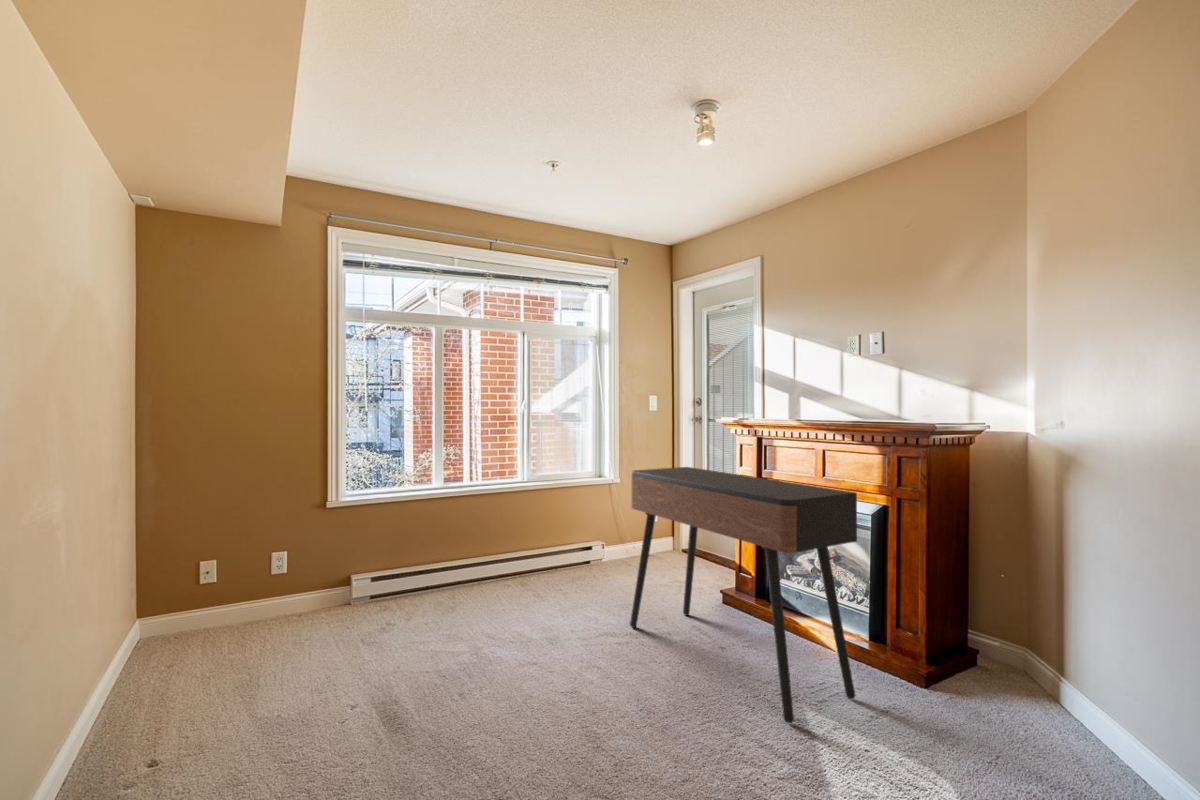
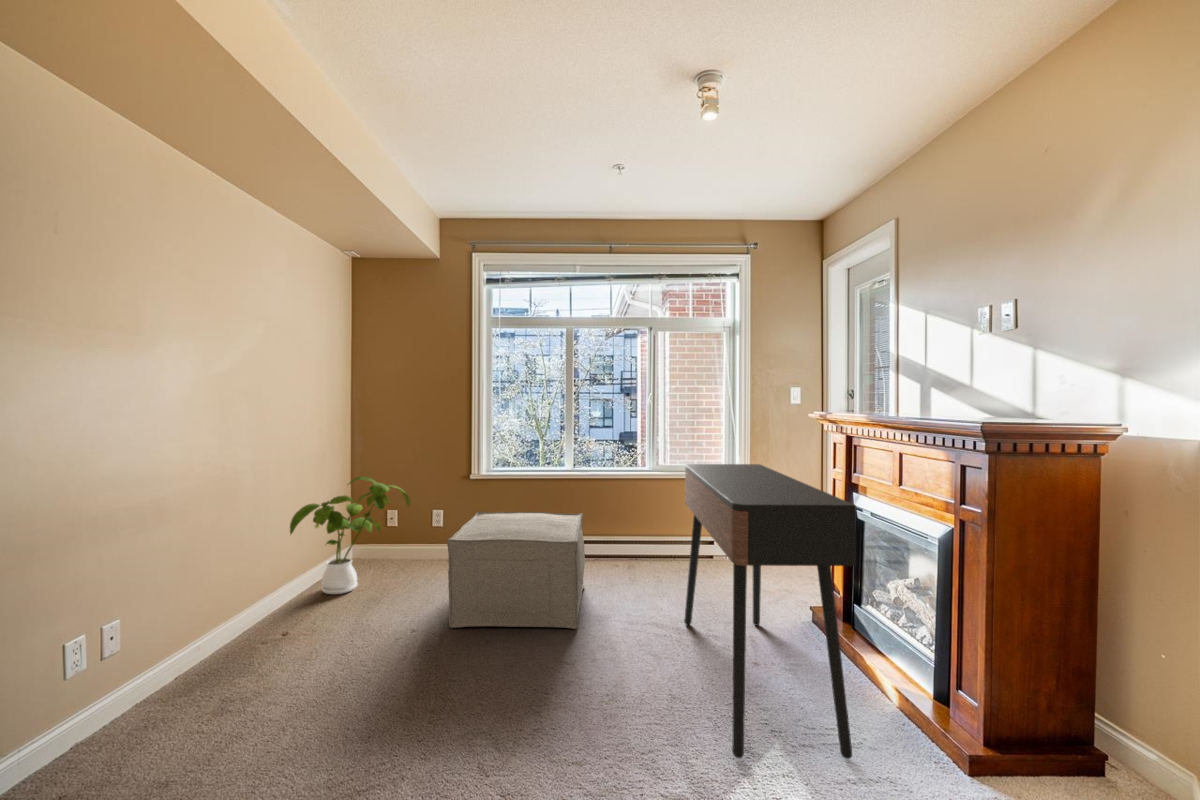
house plant: none [113,516,279,688] -> present [290,476,410,594]
ottoman: none [370,532,540,686] -> present [447,512,585,629]

